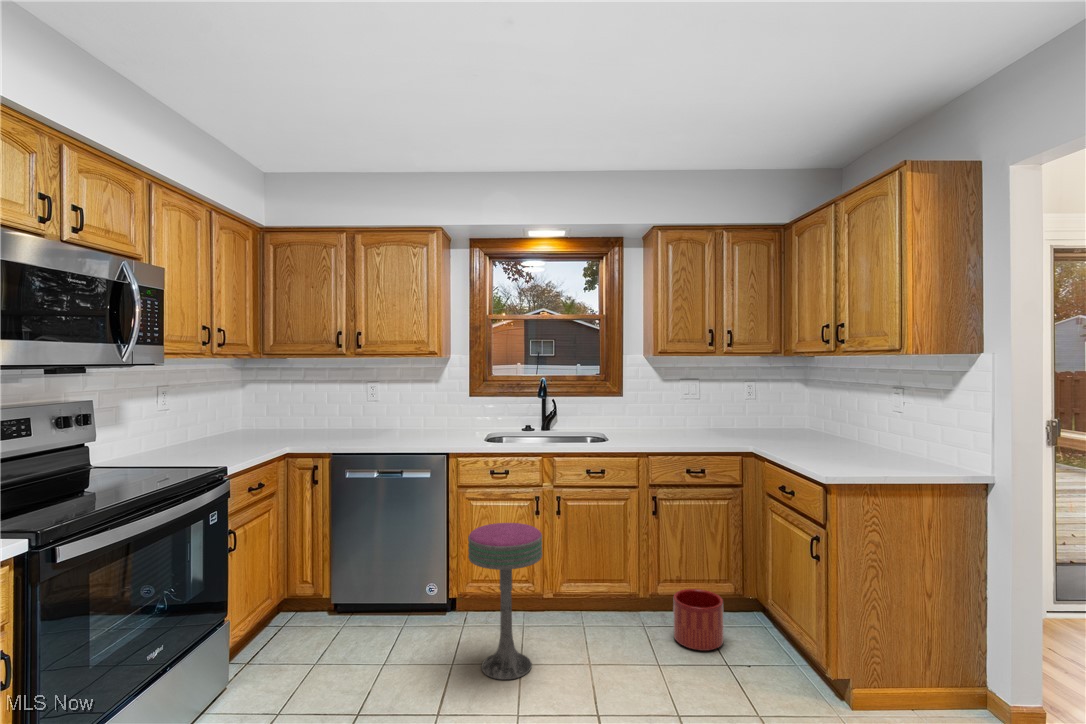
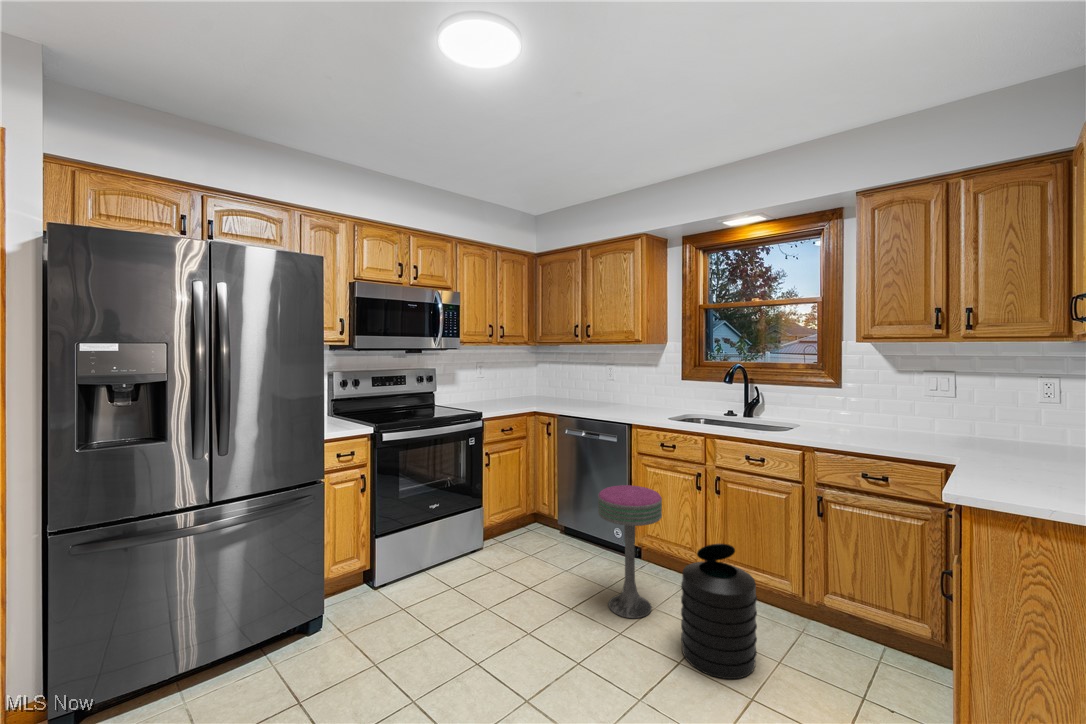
trash can: none [583,556,656,693] -> present [681,544,757,679]
planter: present [673,589,724,651] -> none [812,607,879,687]

